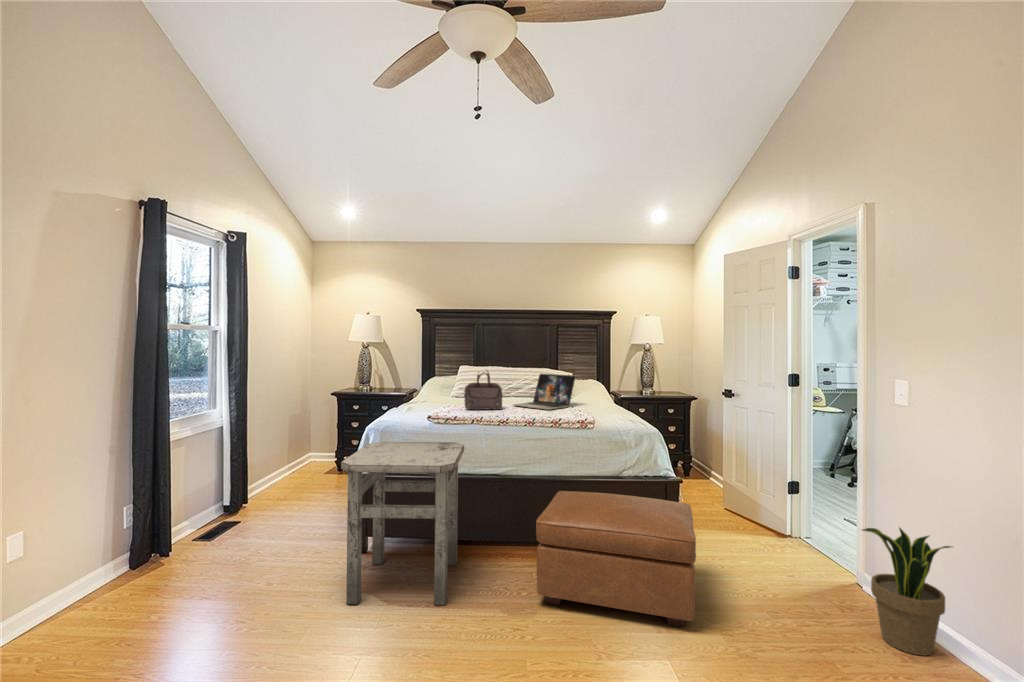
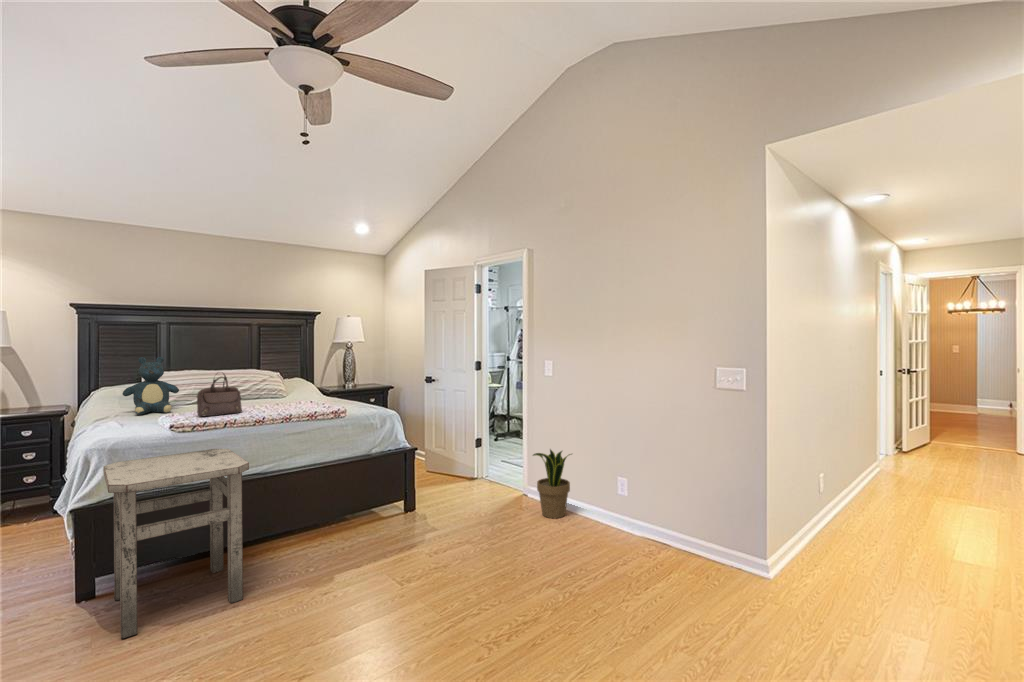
teddy bear: none [428,352,468,403] -> present [122,357,179,415]
laptop: present [514,374,575,410] -> none [247,374,310,408]
ottoman: present [536,491,696,627] -> none [323,464,451,566]

